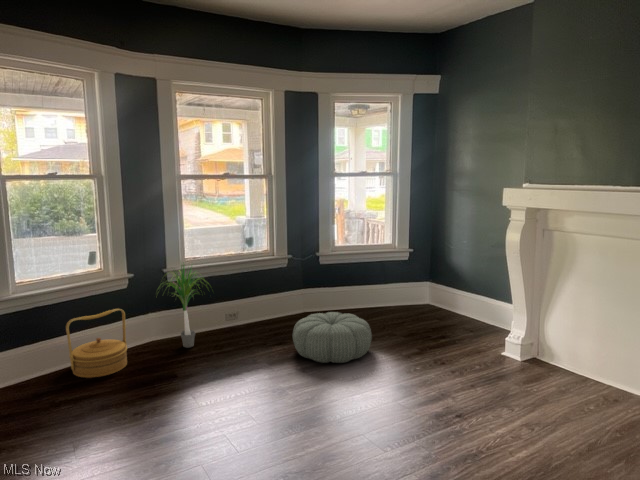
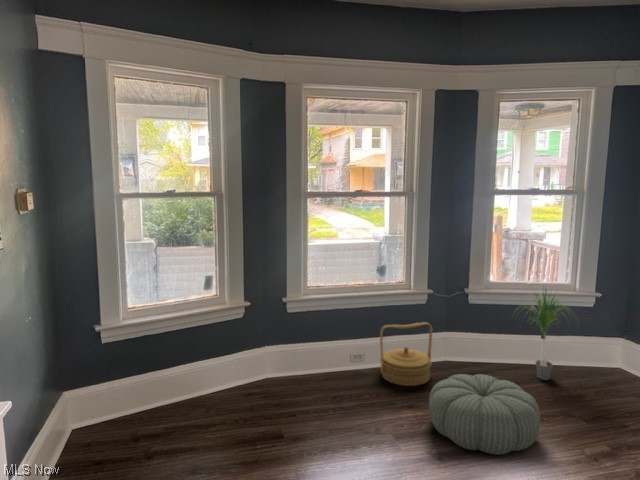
potted plant: present [169,265,199,348] -> present [530,289,566,380]
woven basket: present [66,309,127,378] -> present [380,322,432,386]

